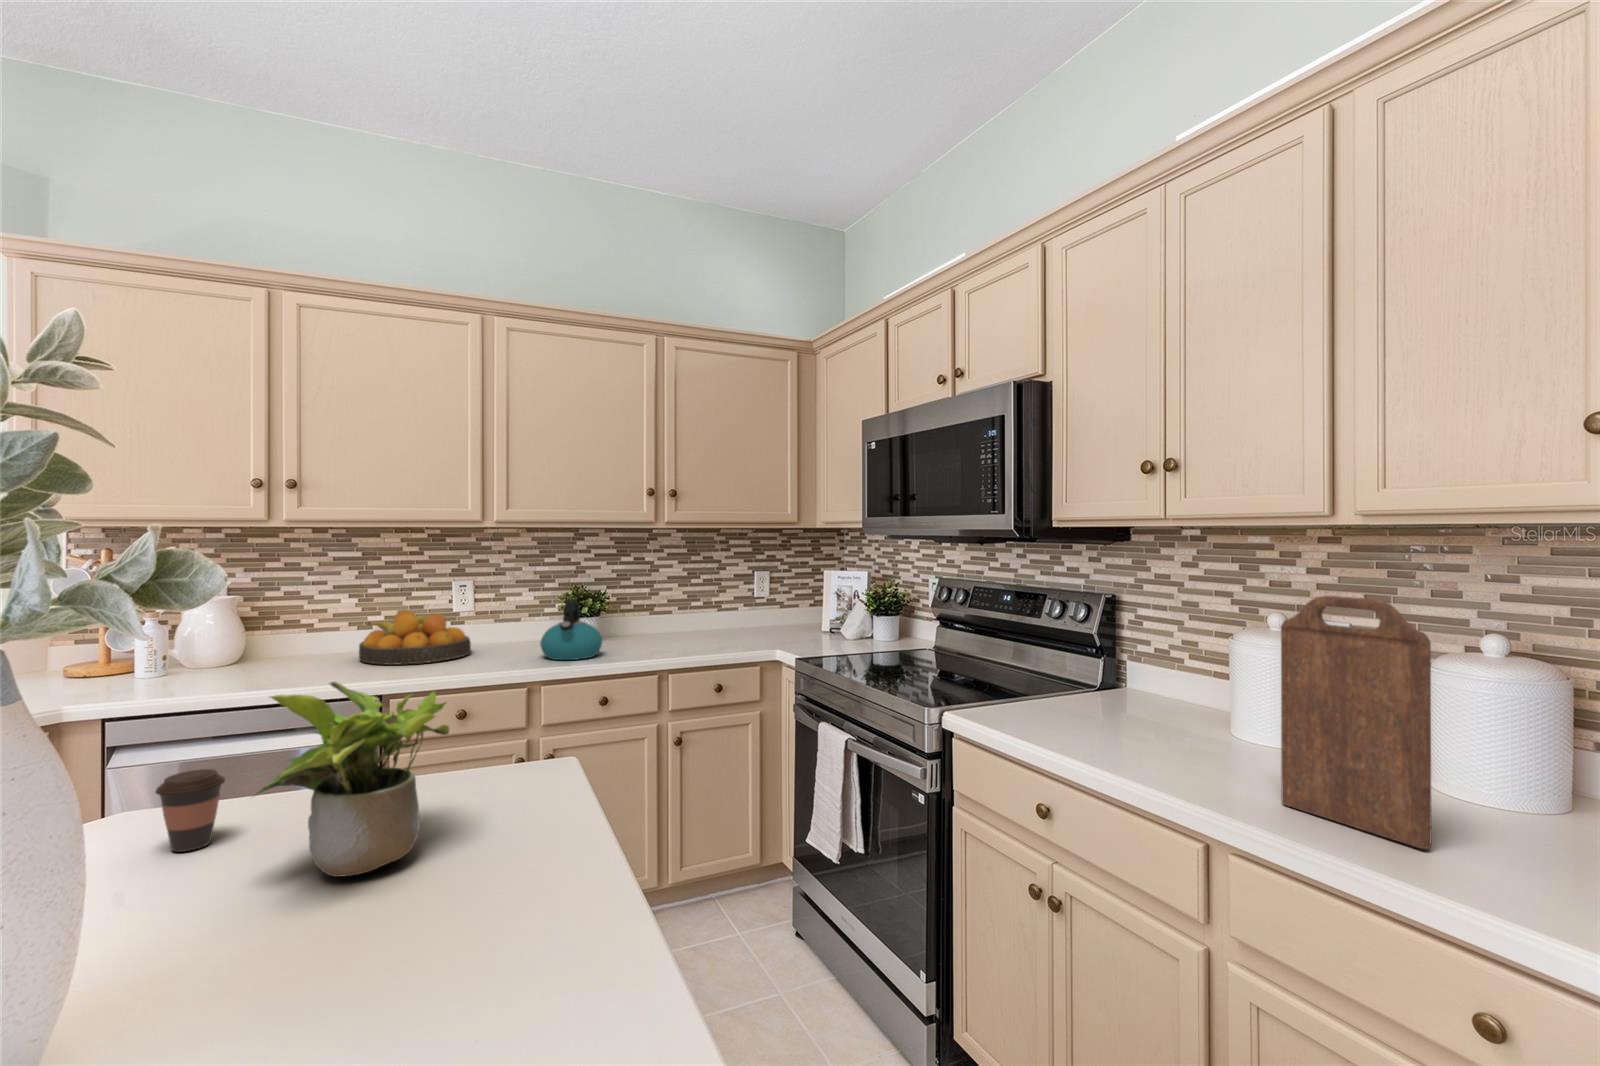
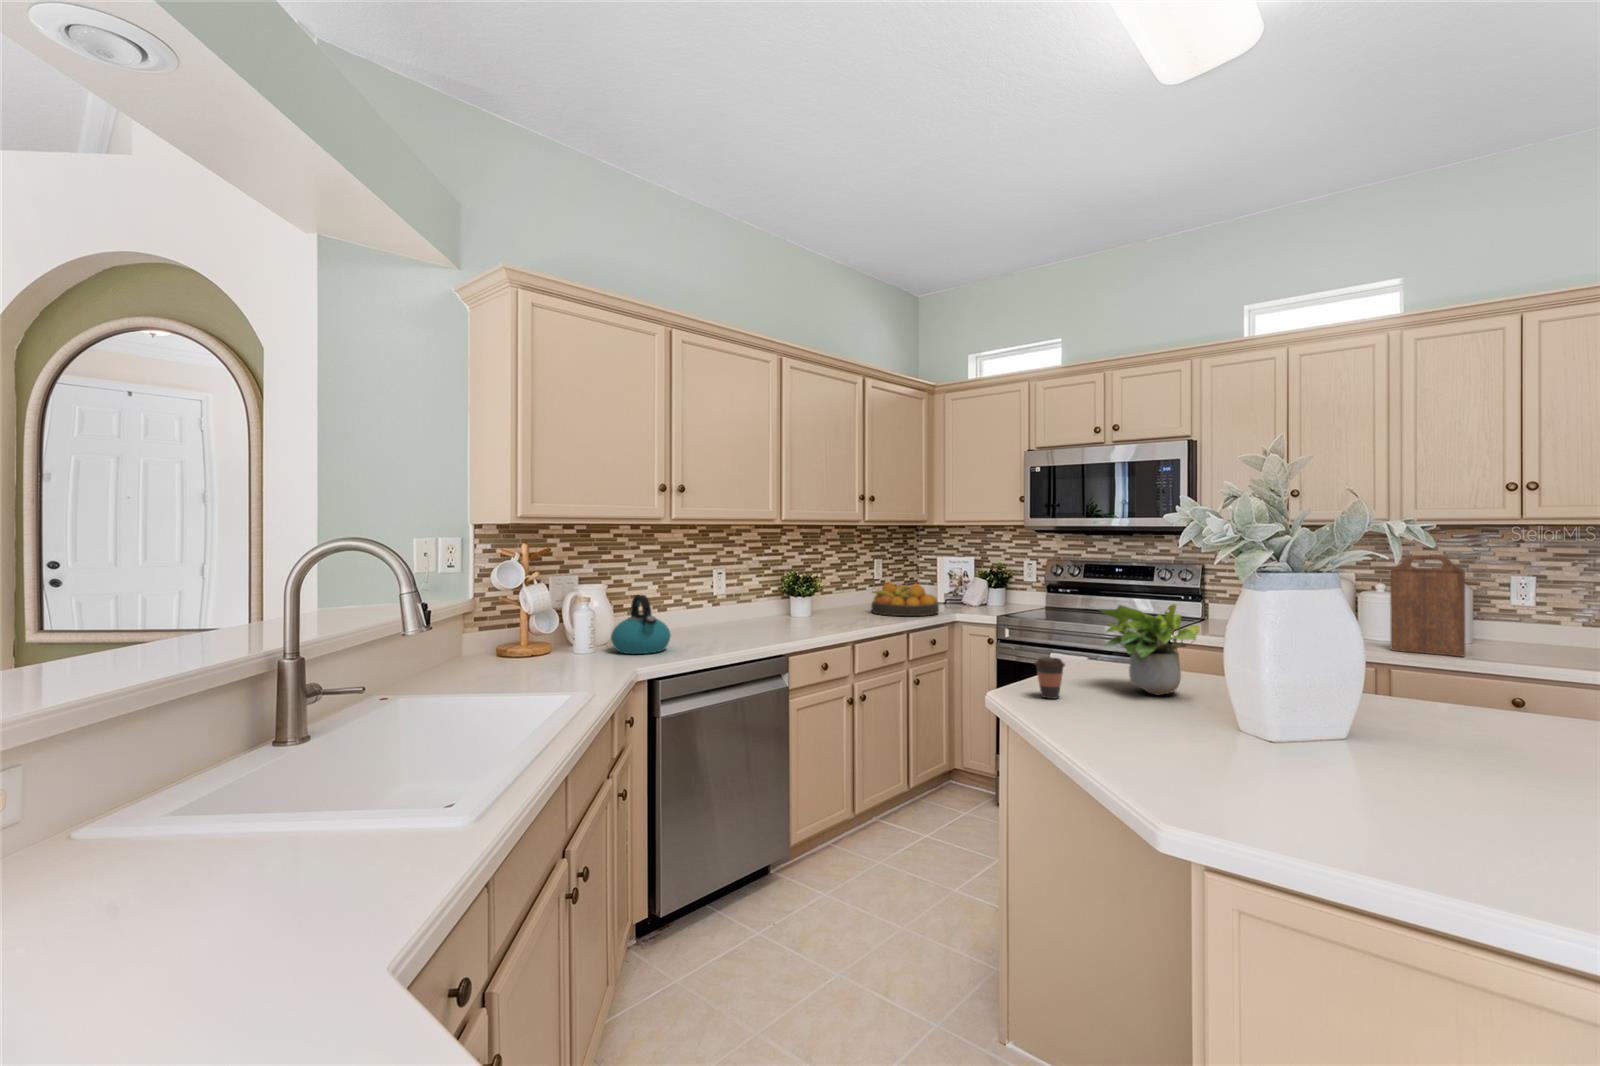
kettle: present [540,599,602,660] -> present [611,595,671,654]
fruit bowl: present [359,610,471,665] -> present [872,583,939,616]

